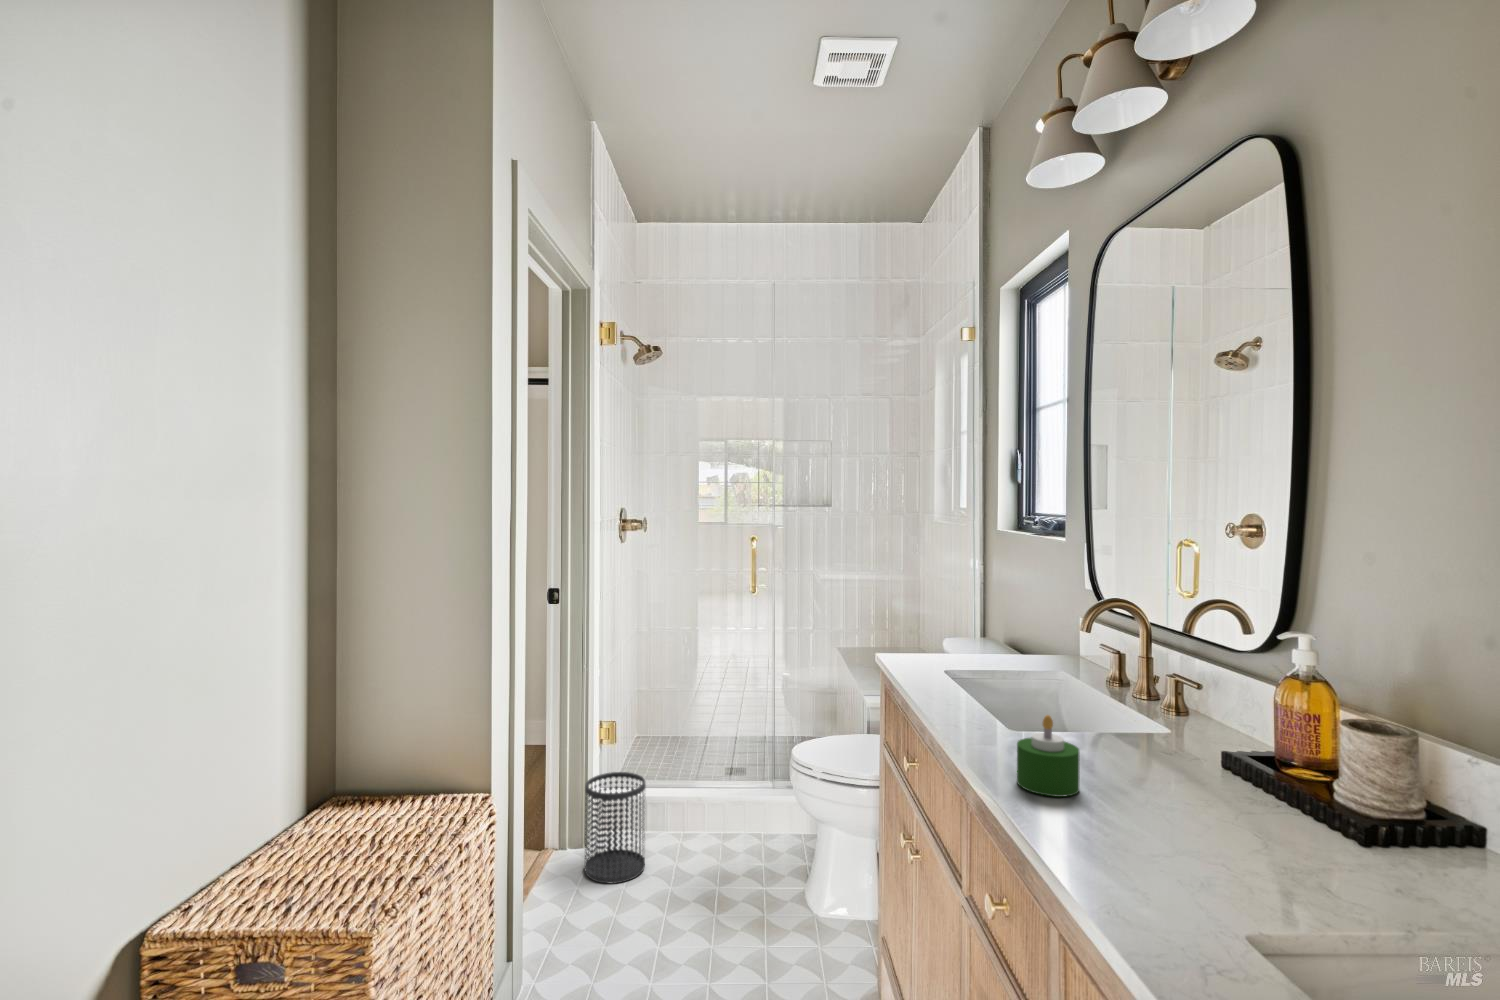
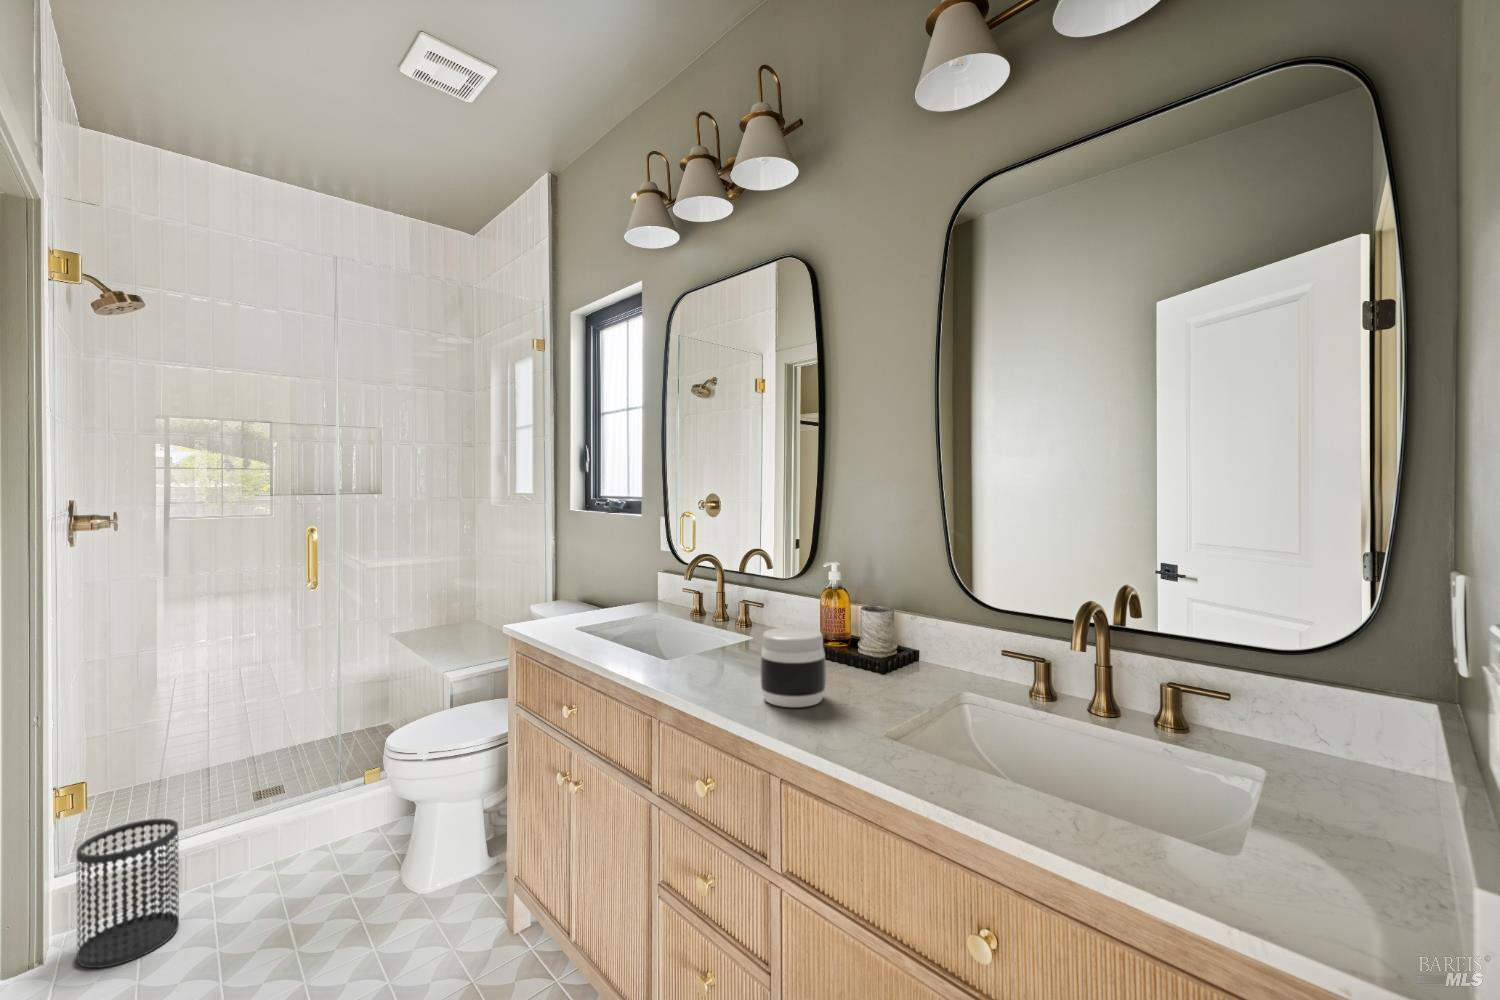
candle: present [1017,715,1080,797] -> none [690,633,732,690]
jar: none [1098,729,1211,863] -> present [760,627,826,707]

